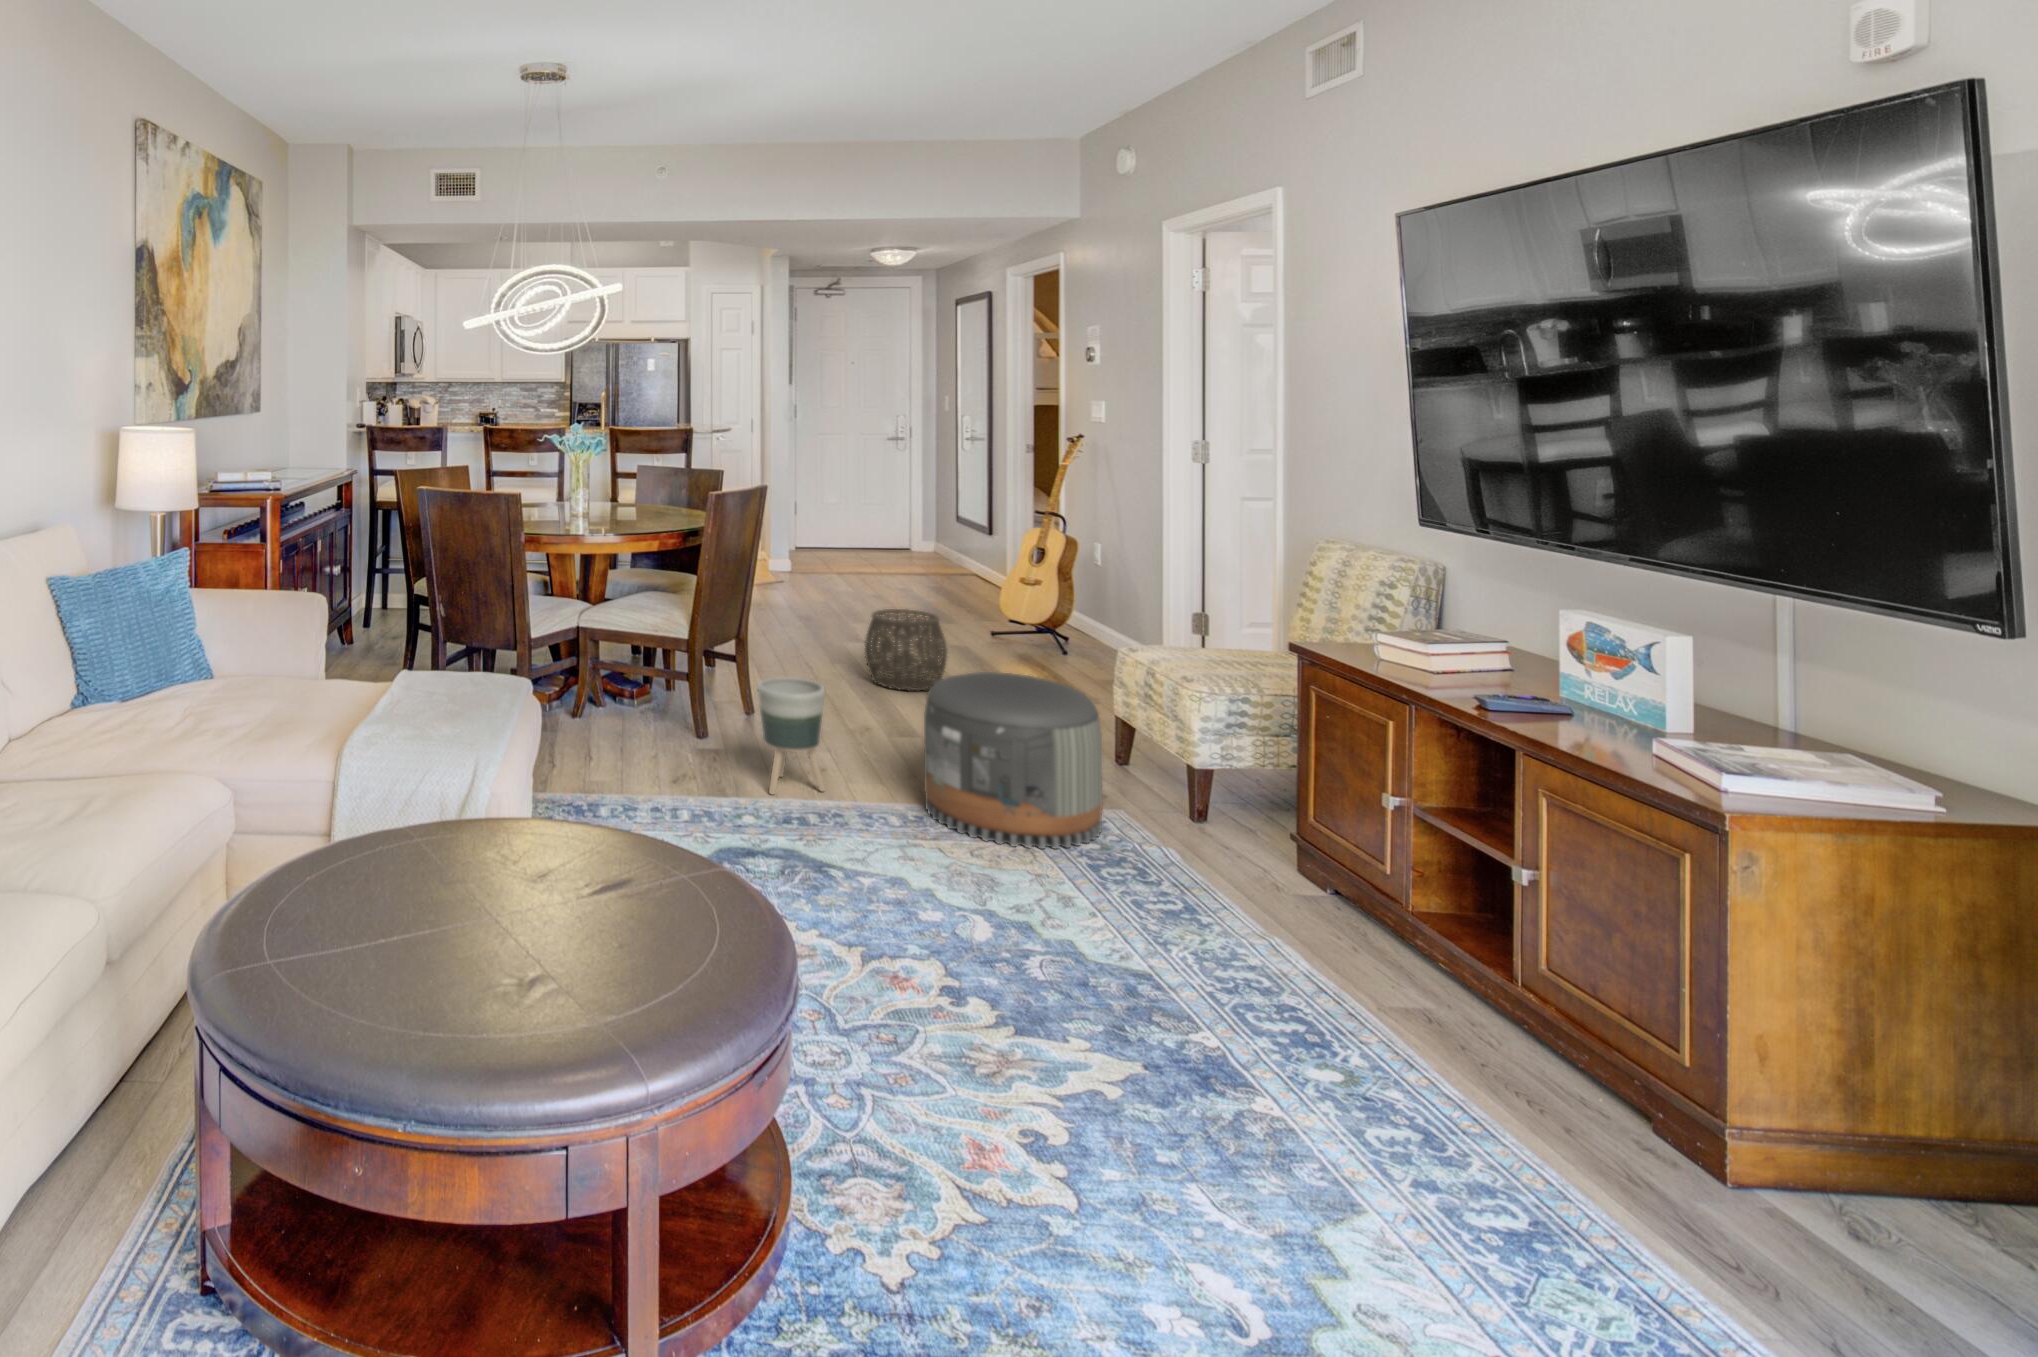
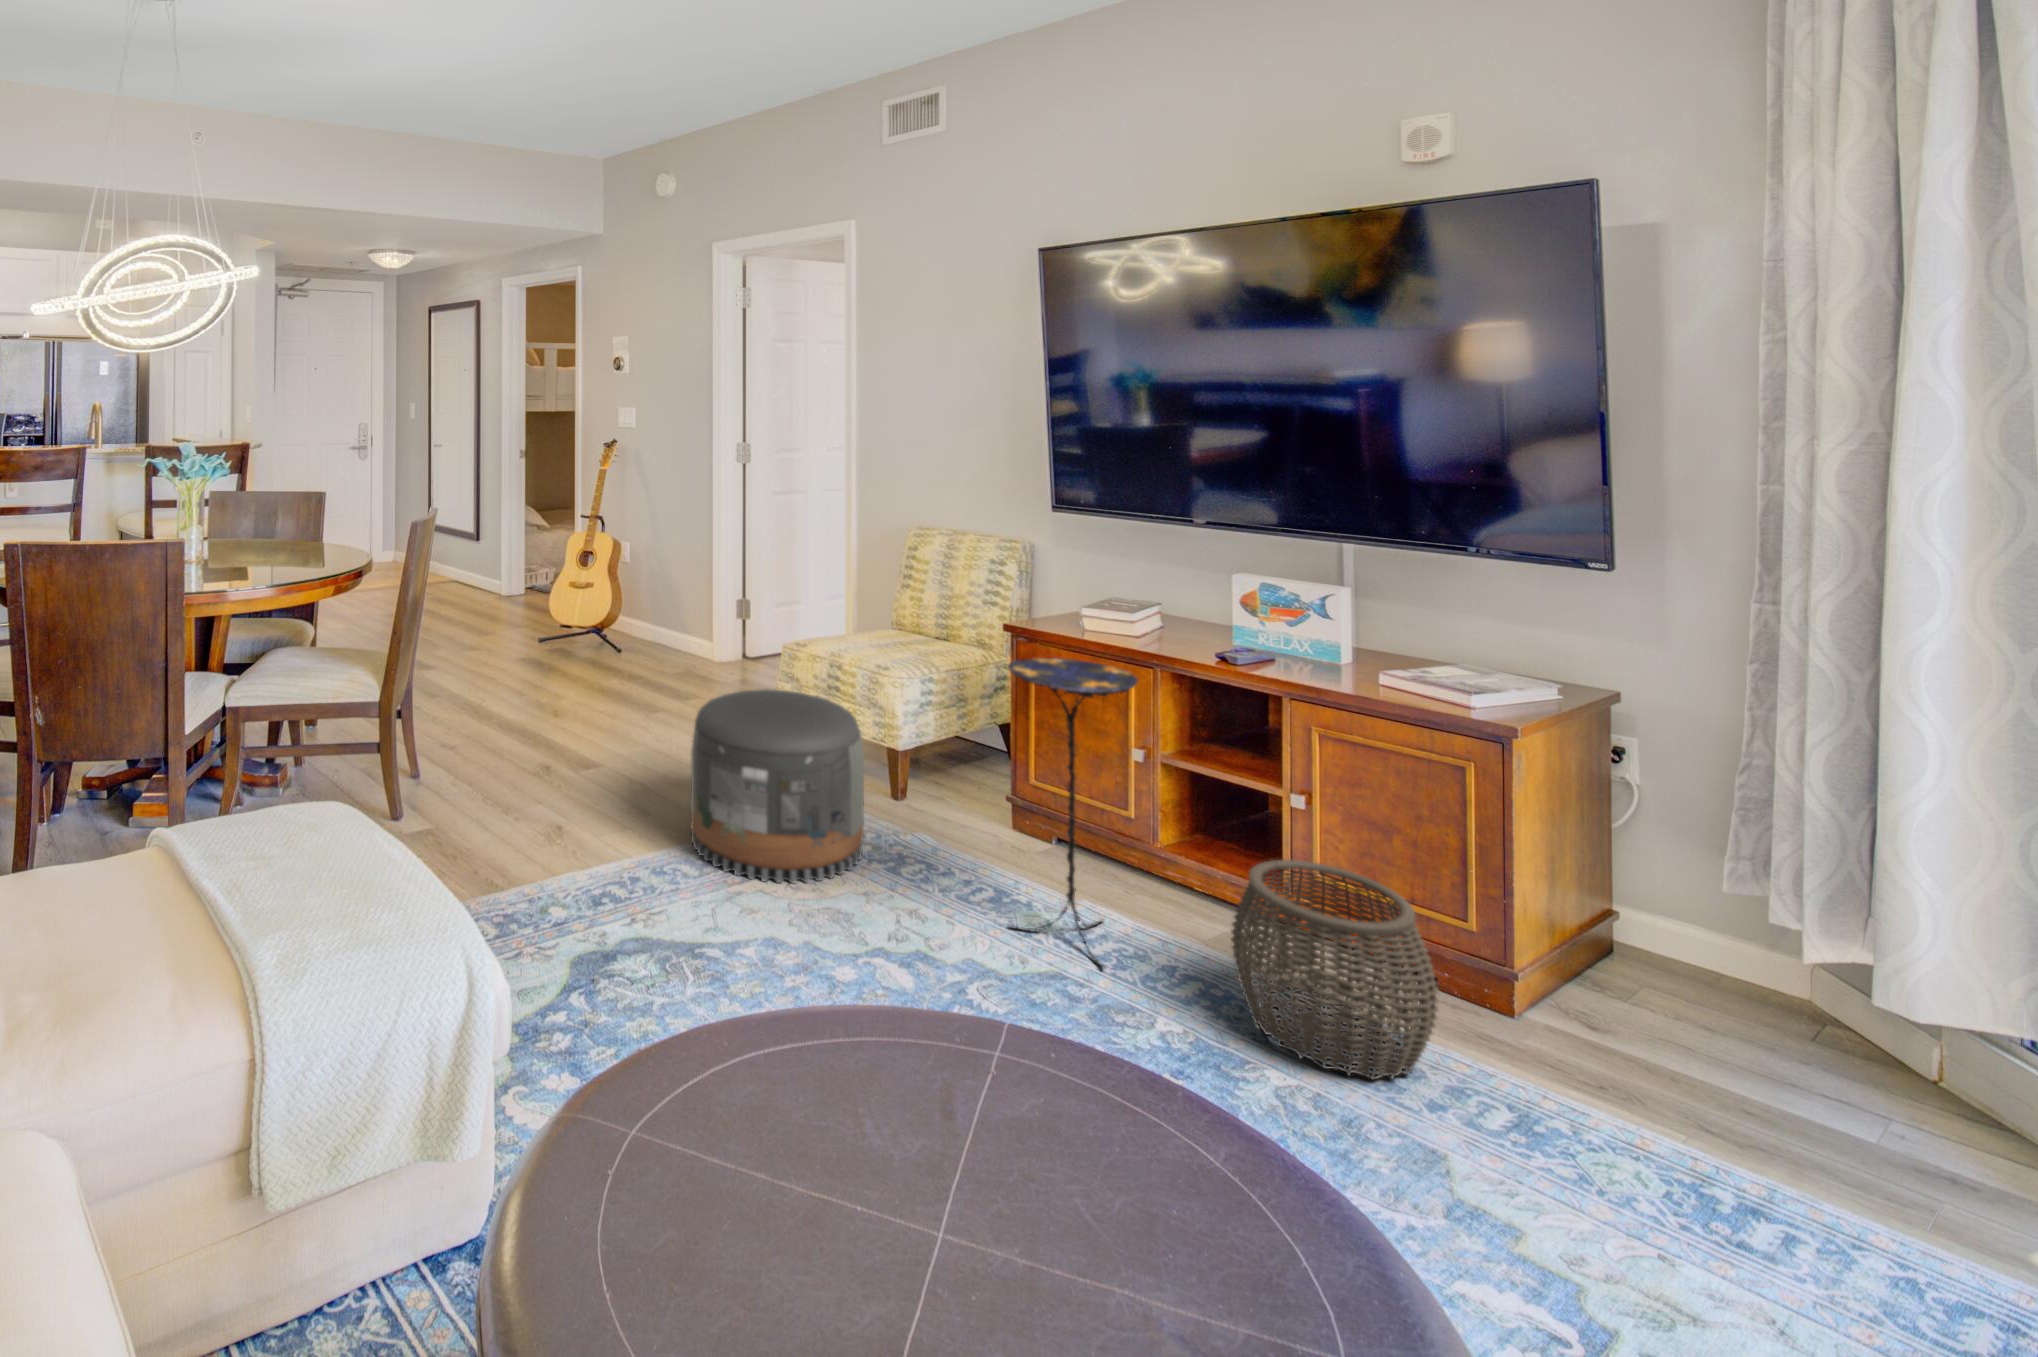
woven basket: present [864,609,947,691] -> present [1231,860,1438,1079]
side table: none [1146,659,1291,970] -> present [1008,658,1138,968]
planter: present [757,677,825,794] -> none [522,741,602,898]

